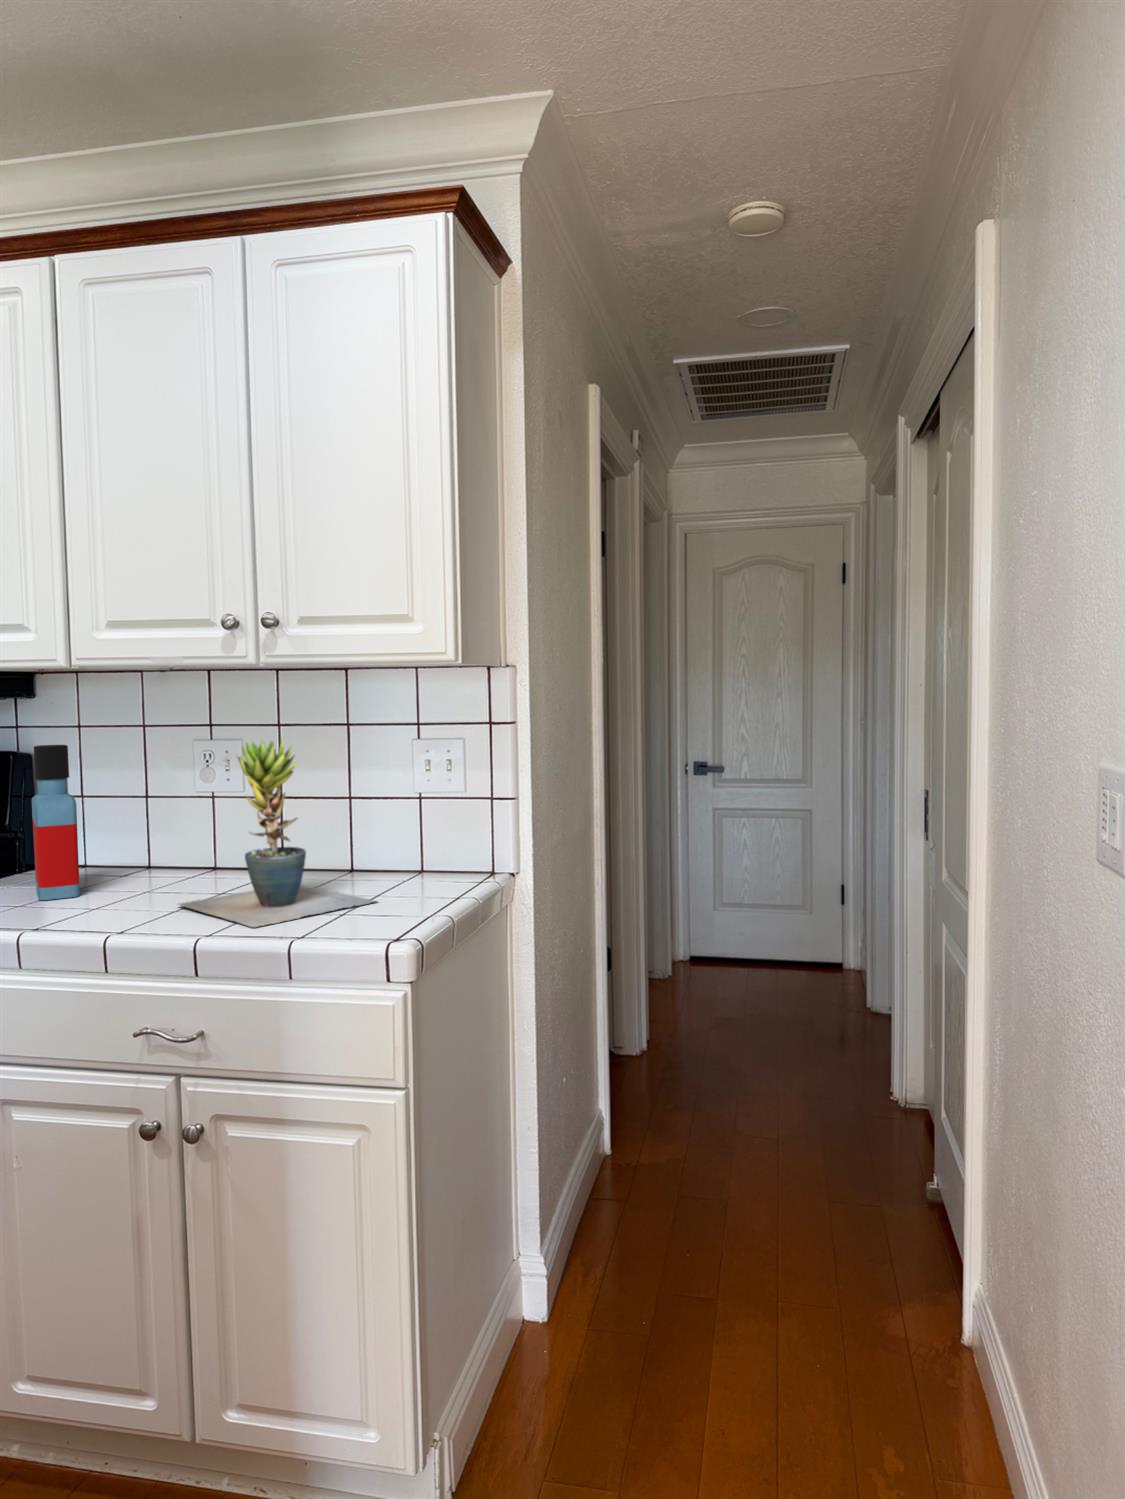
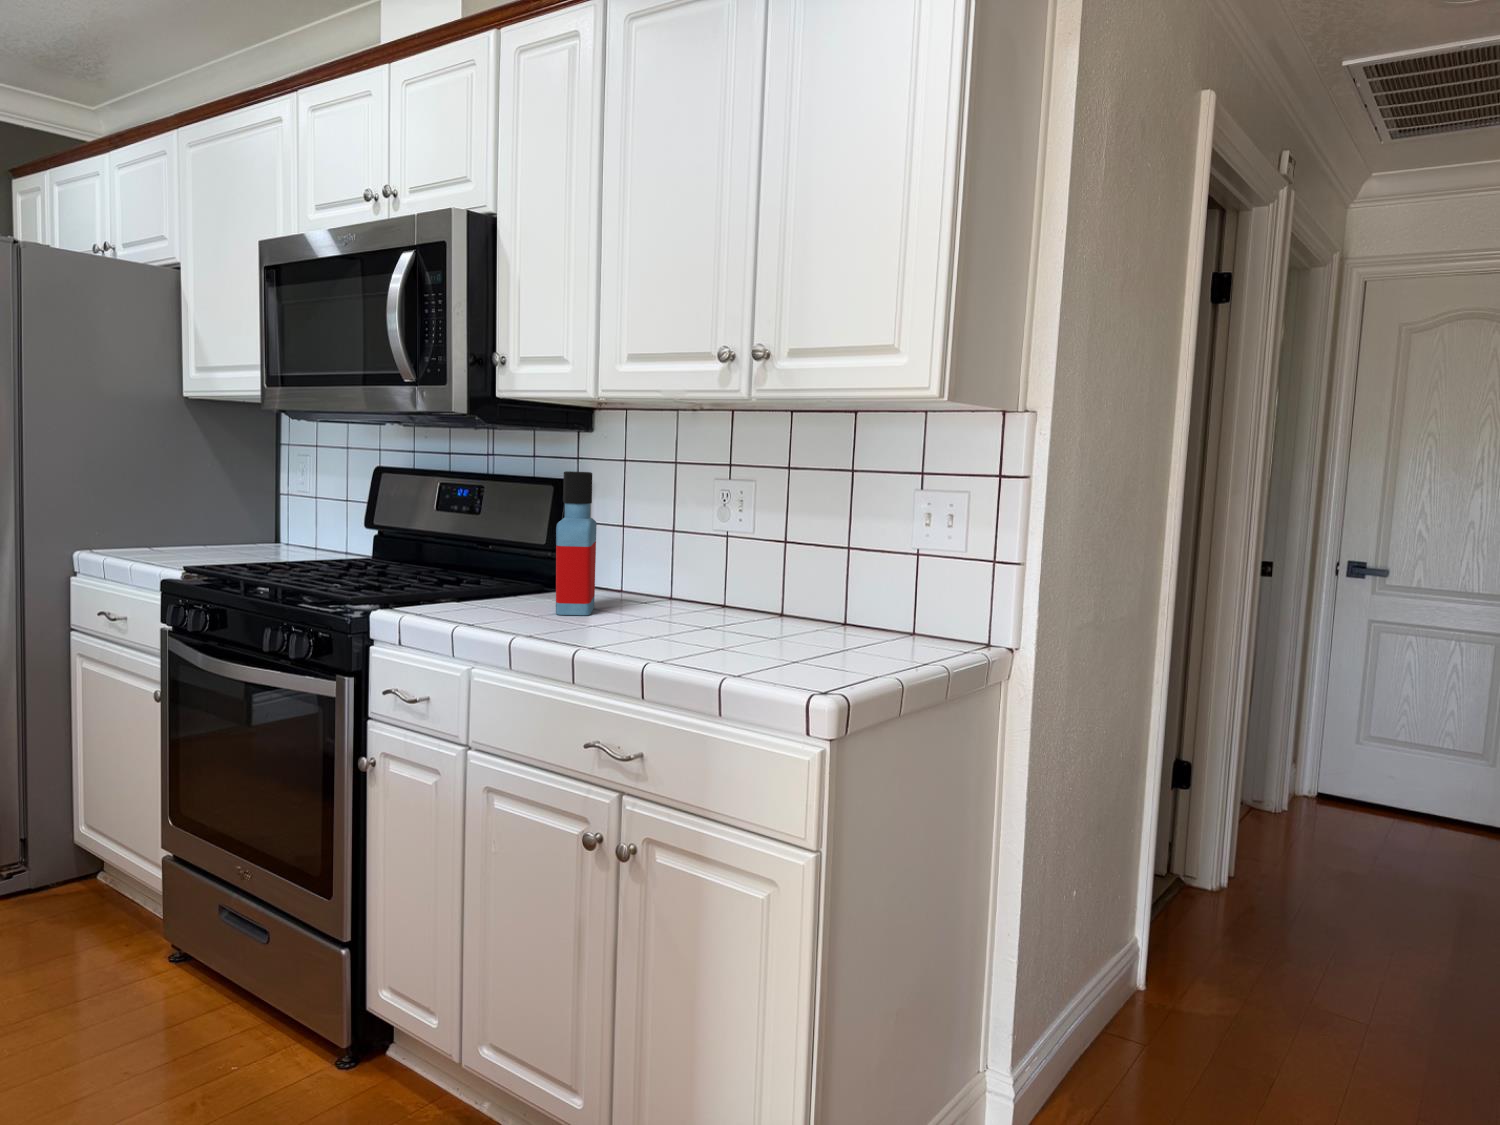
potted plant: present [178,739,375,927] -> none [655,473,842,661]

